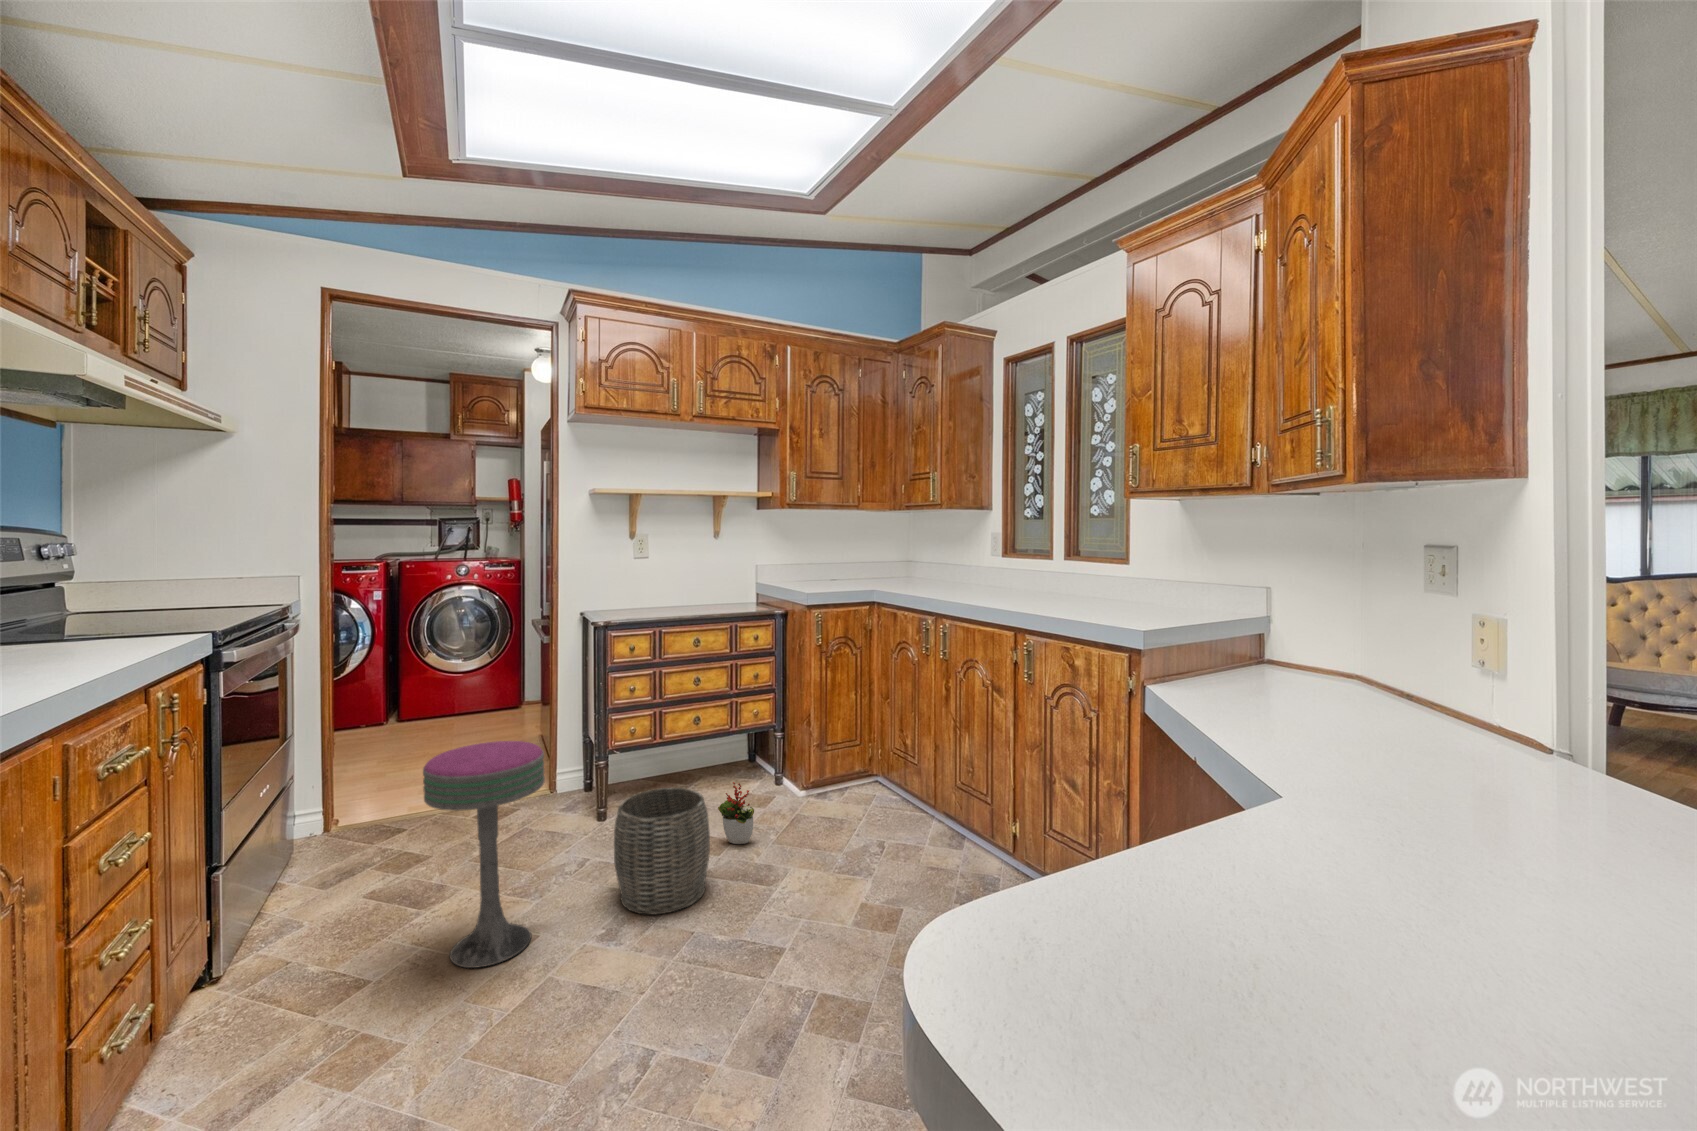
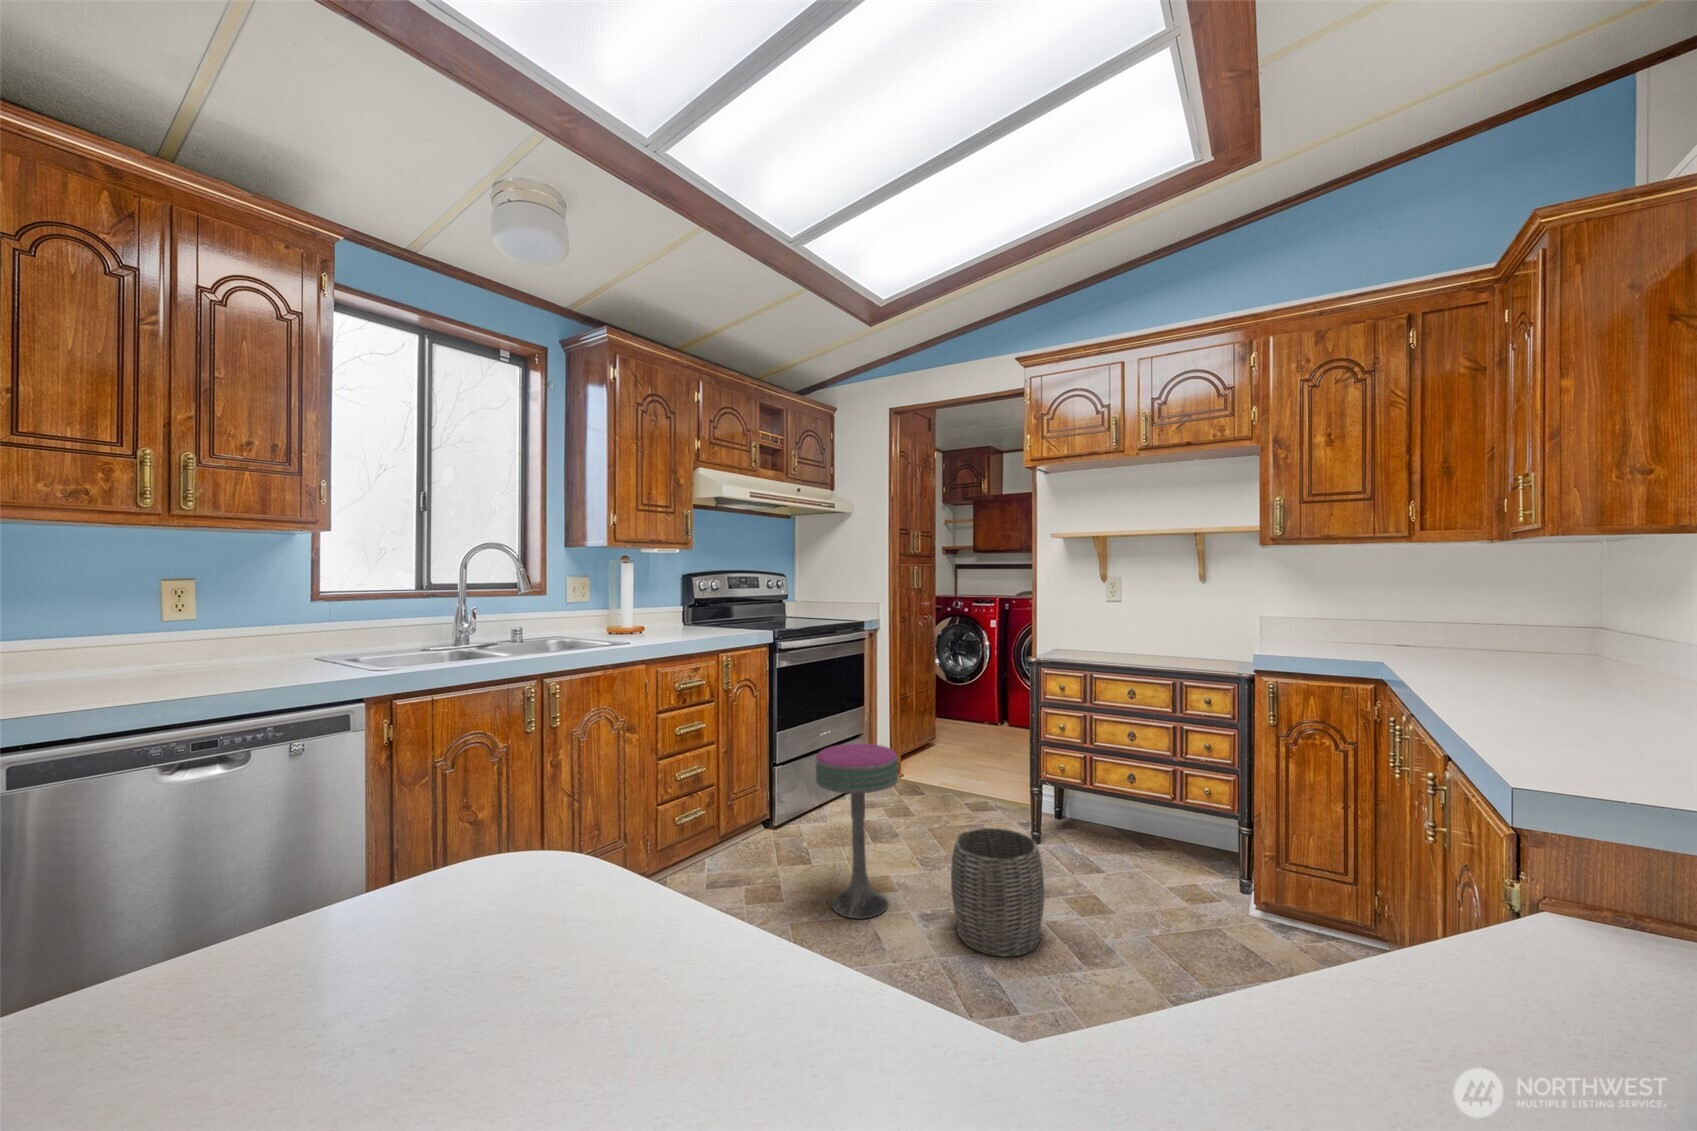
decorative plant: present [718,782,754,844] -> none [1097,856,1135,933]

